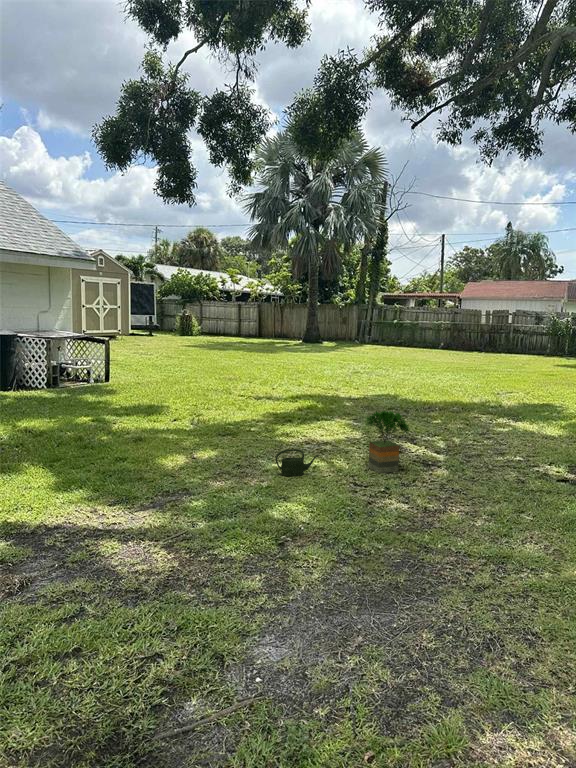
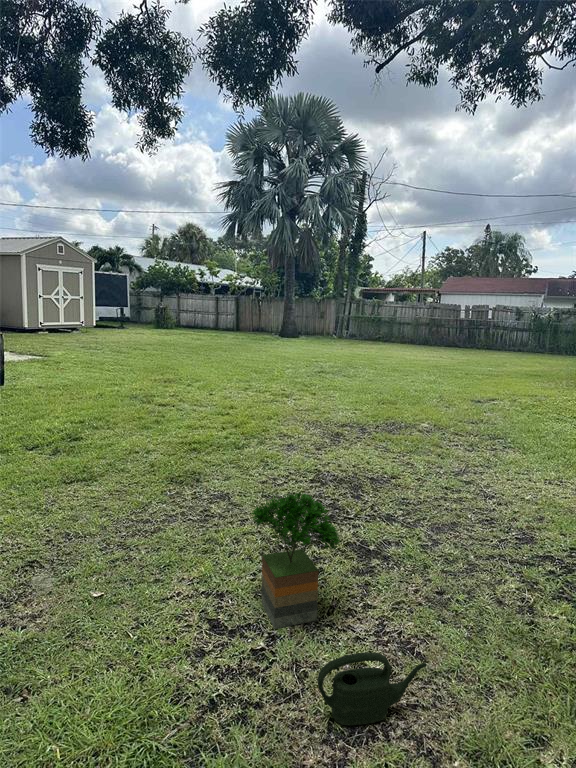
watering can: present [275,449,319,476] -> present [318,652,426,726]

